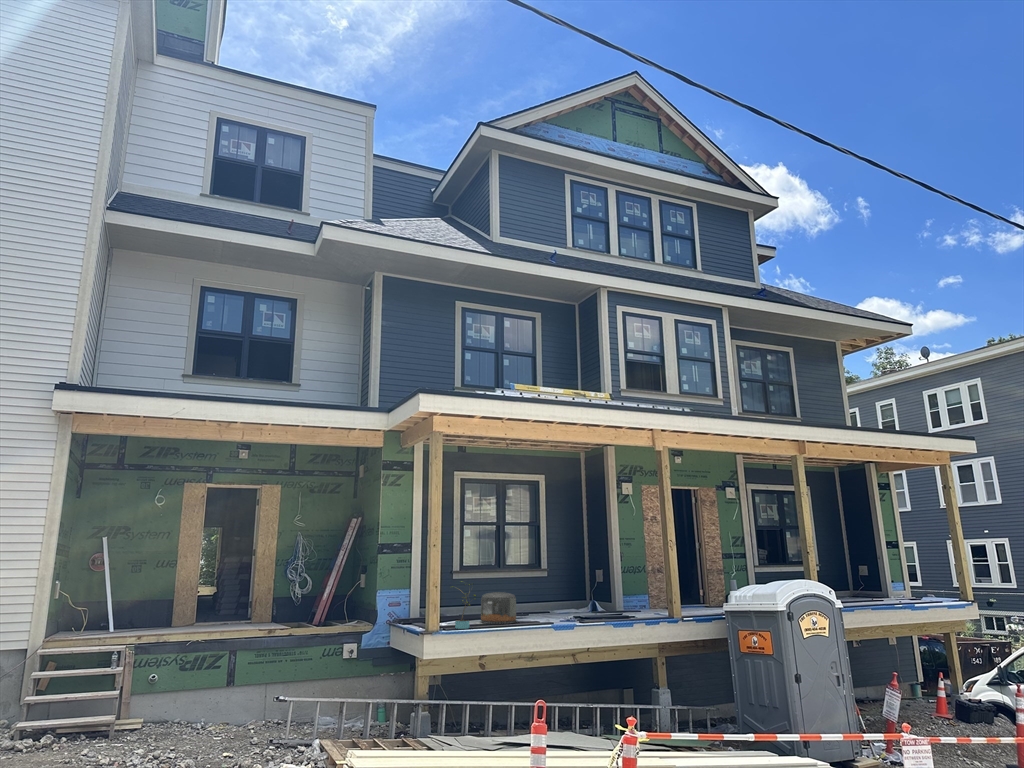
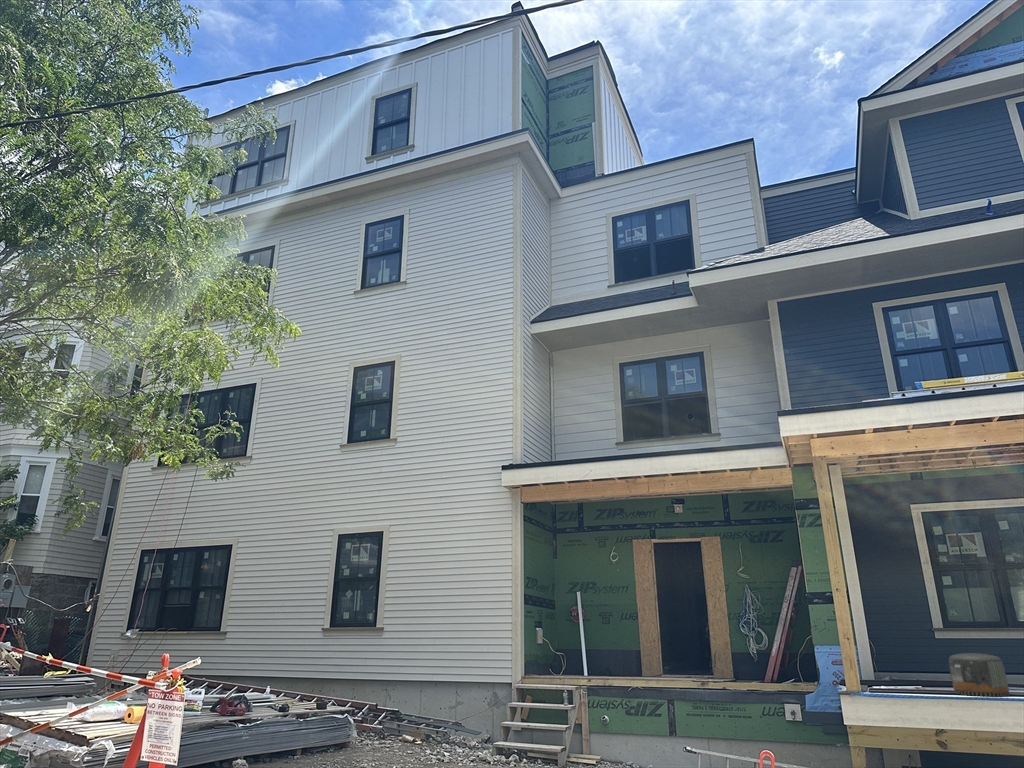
potted plant: present [452,581,476,629] -> none [883,635,921,697]

